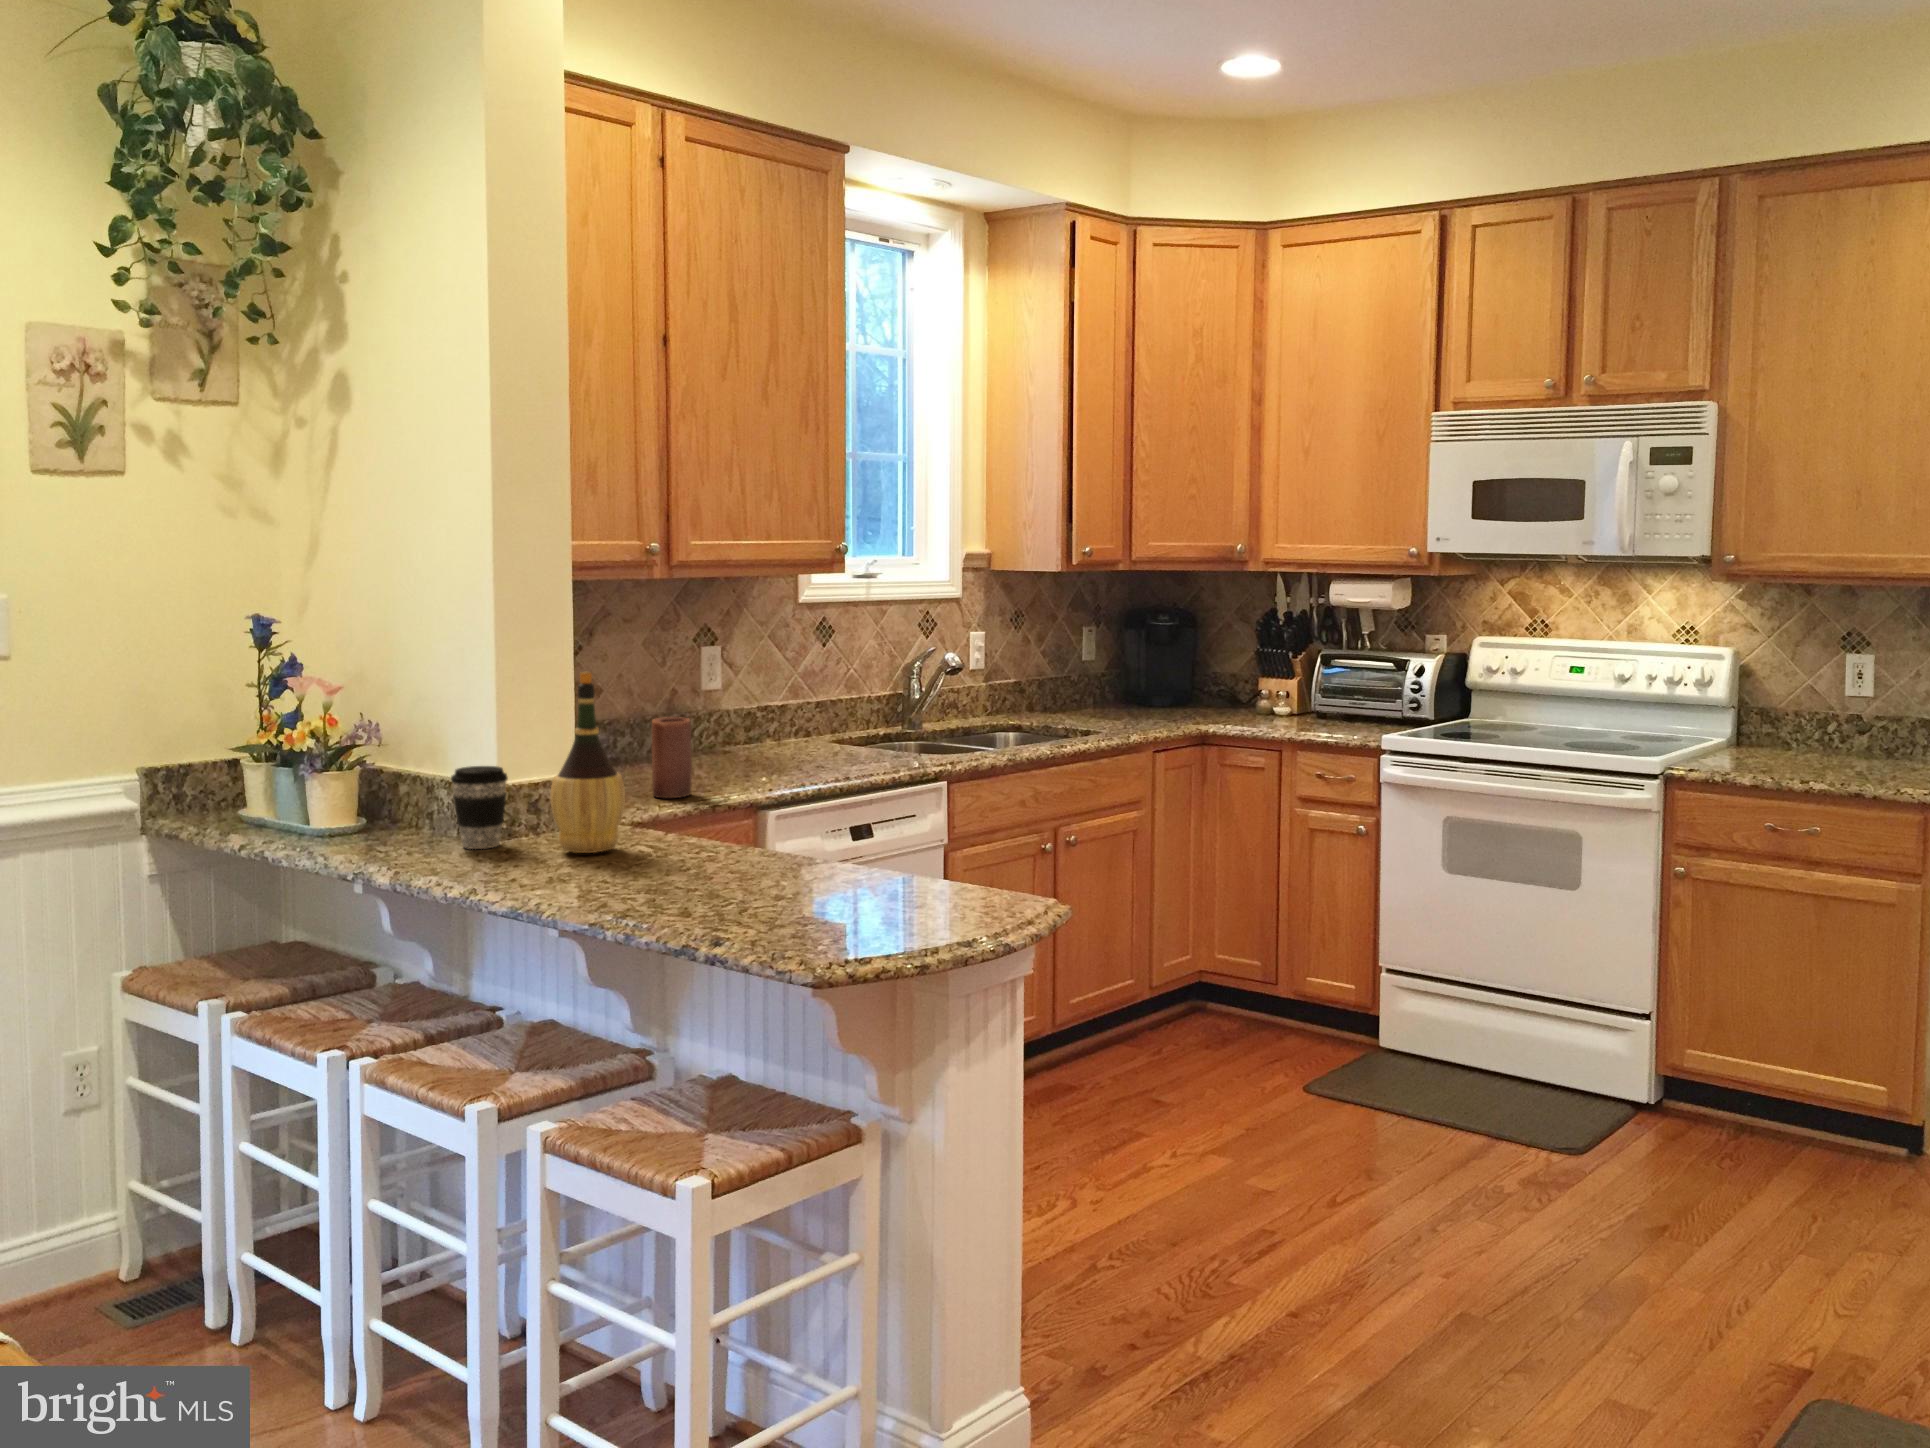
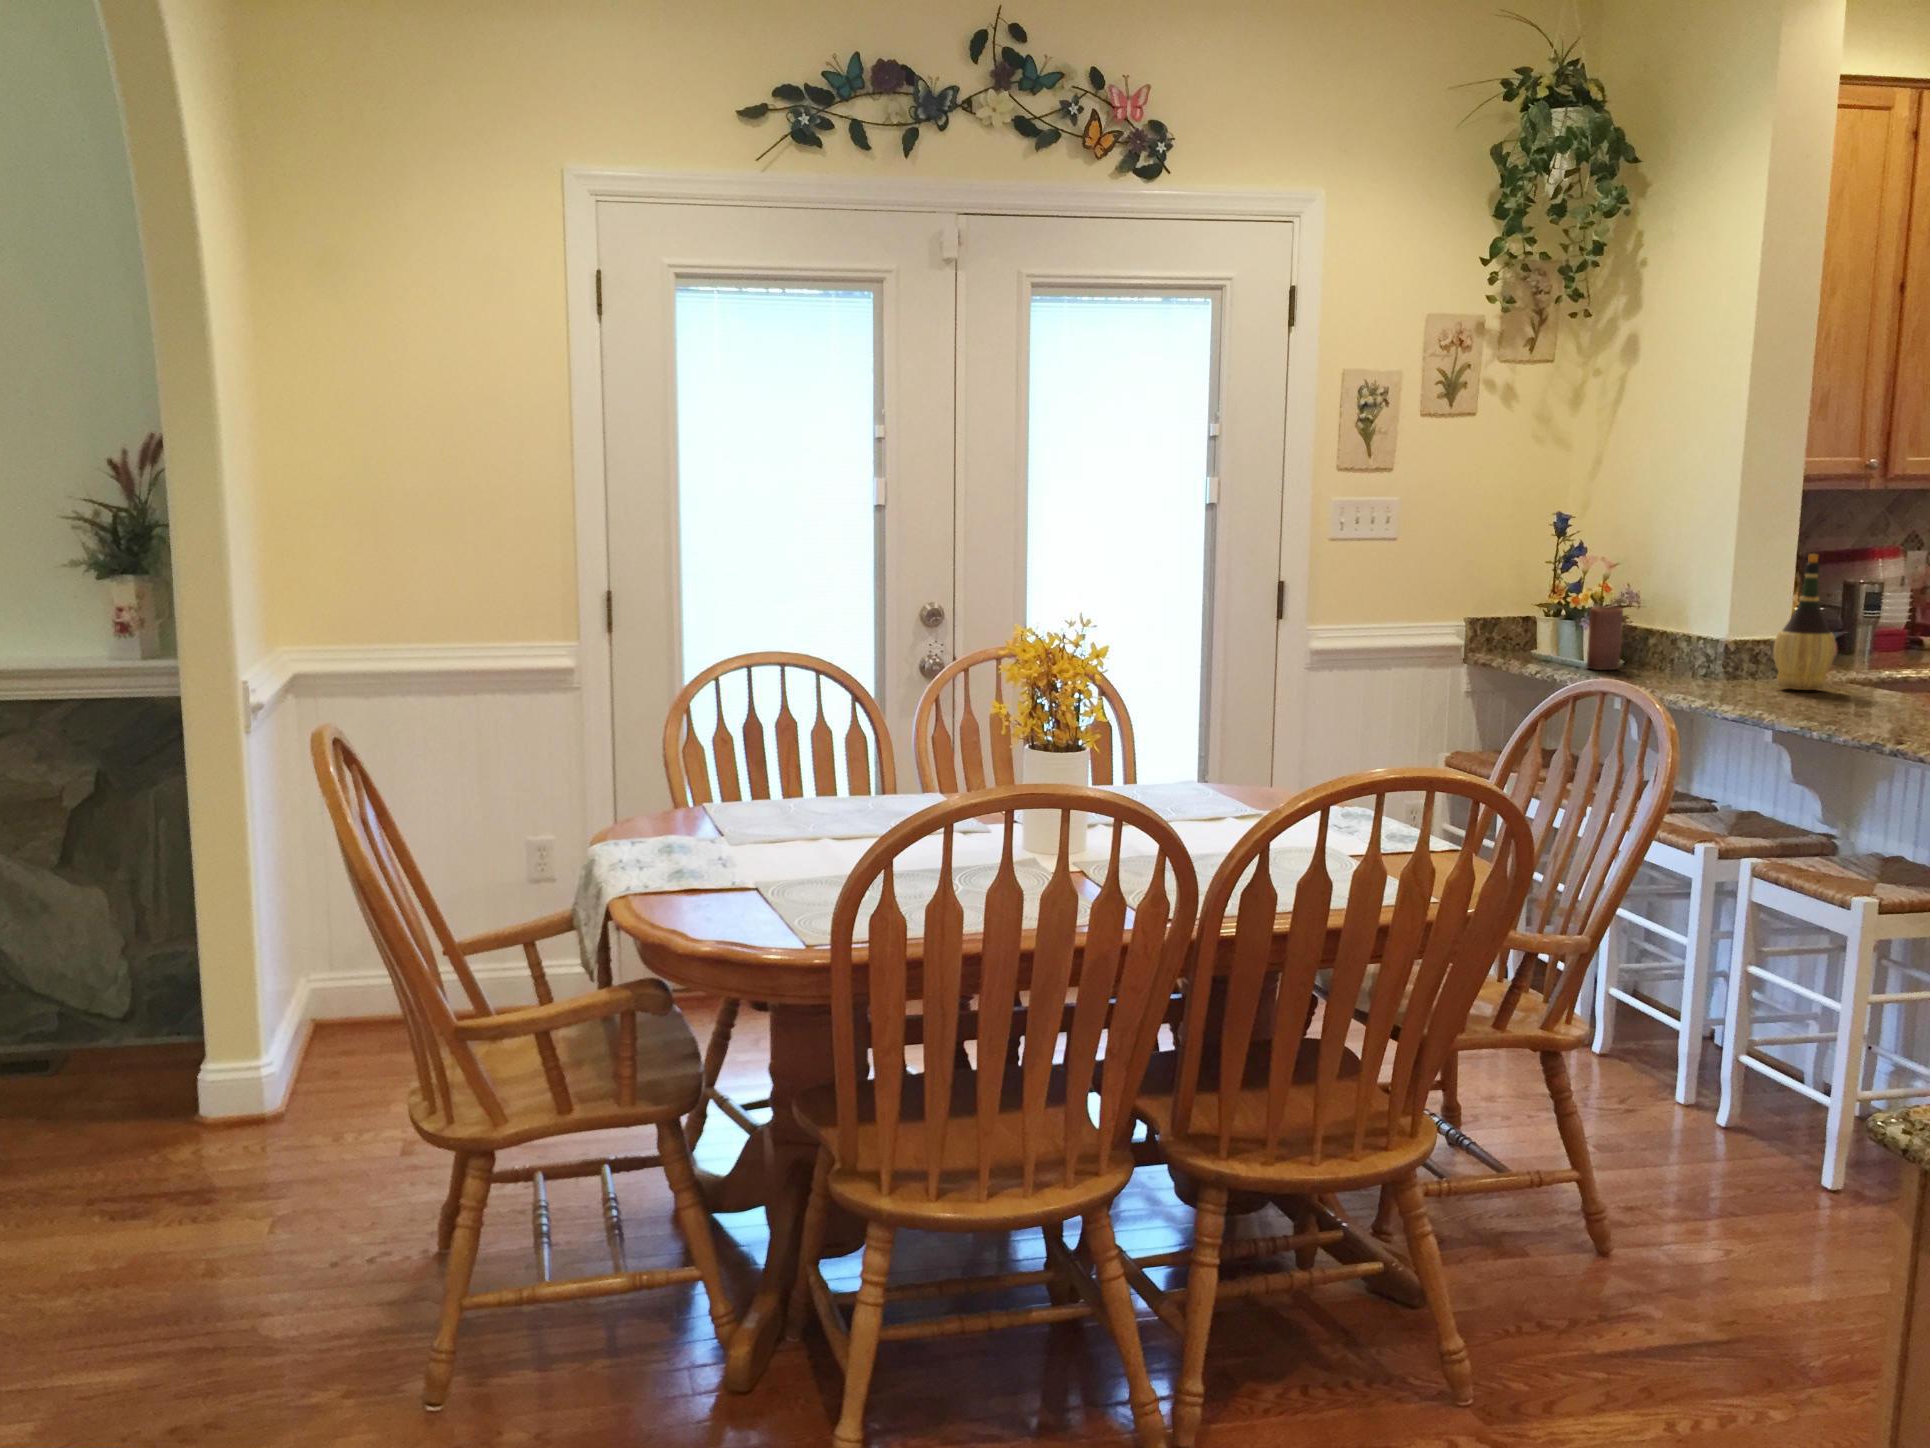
candle: present [652,717,692,798] -> present [1587,607,1623,670]
coffee cup: present [451,766,508,849] -> none [1695,623,1740,683]

